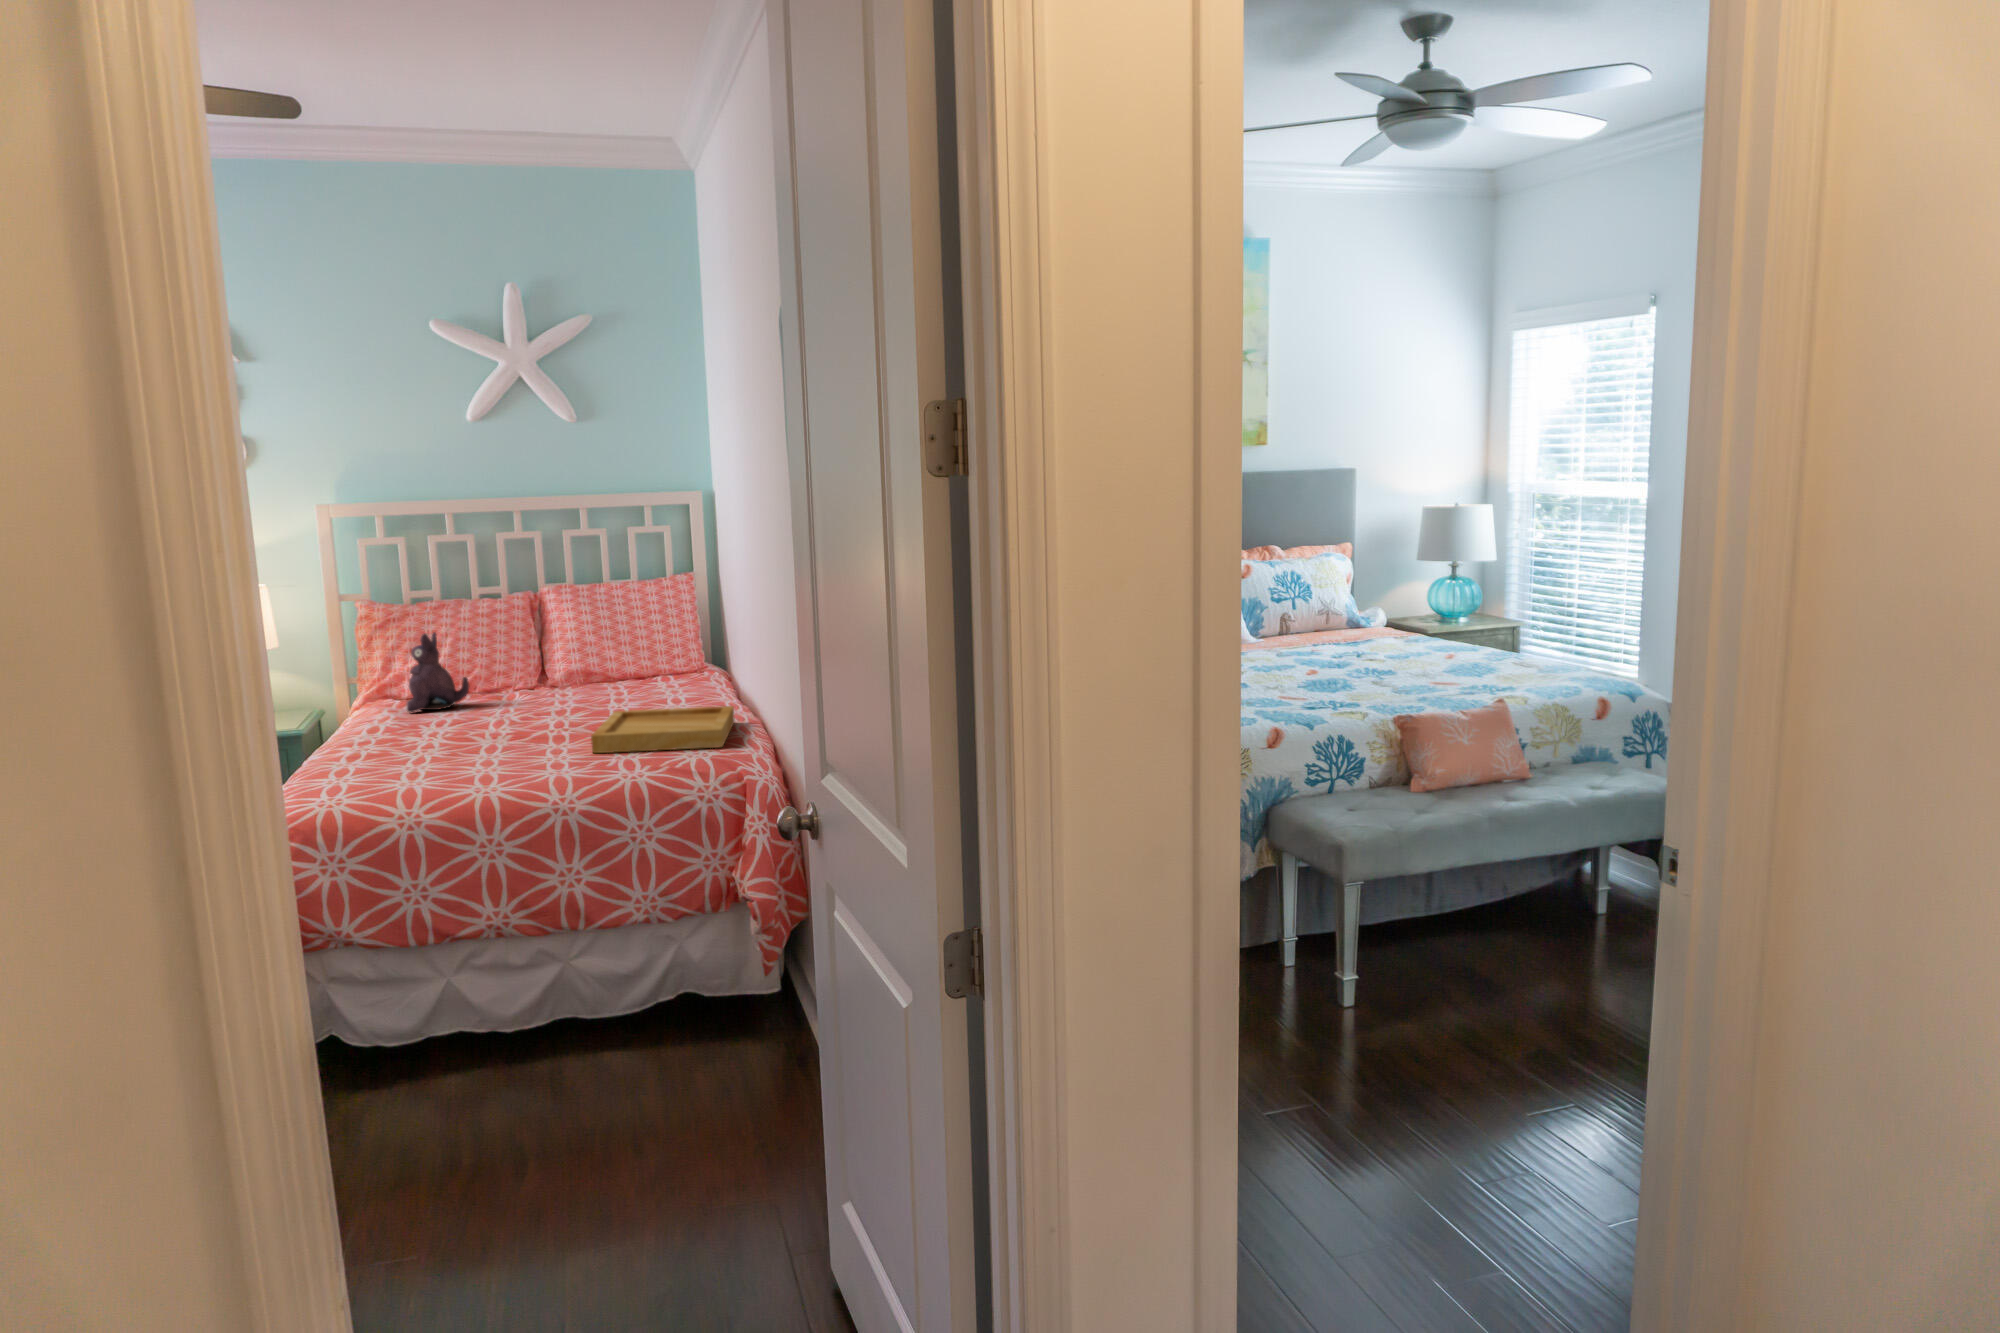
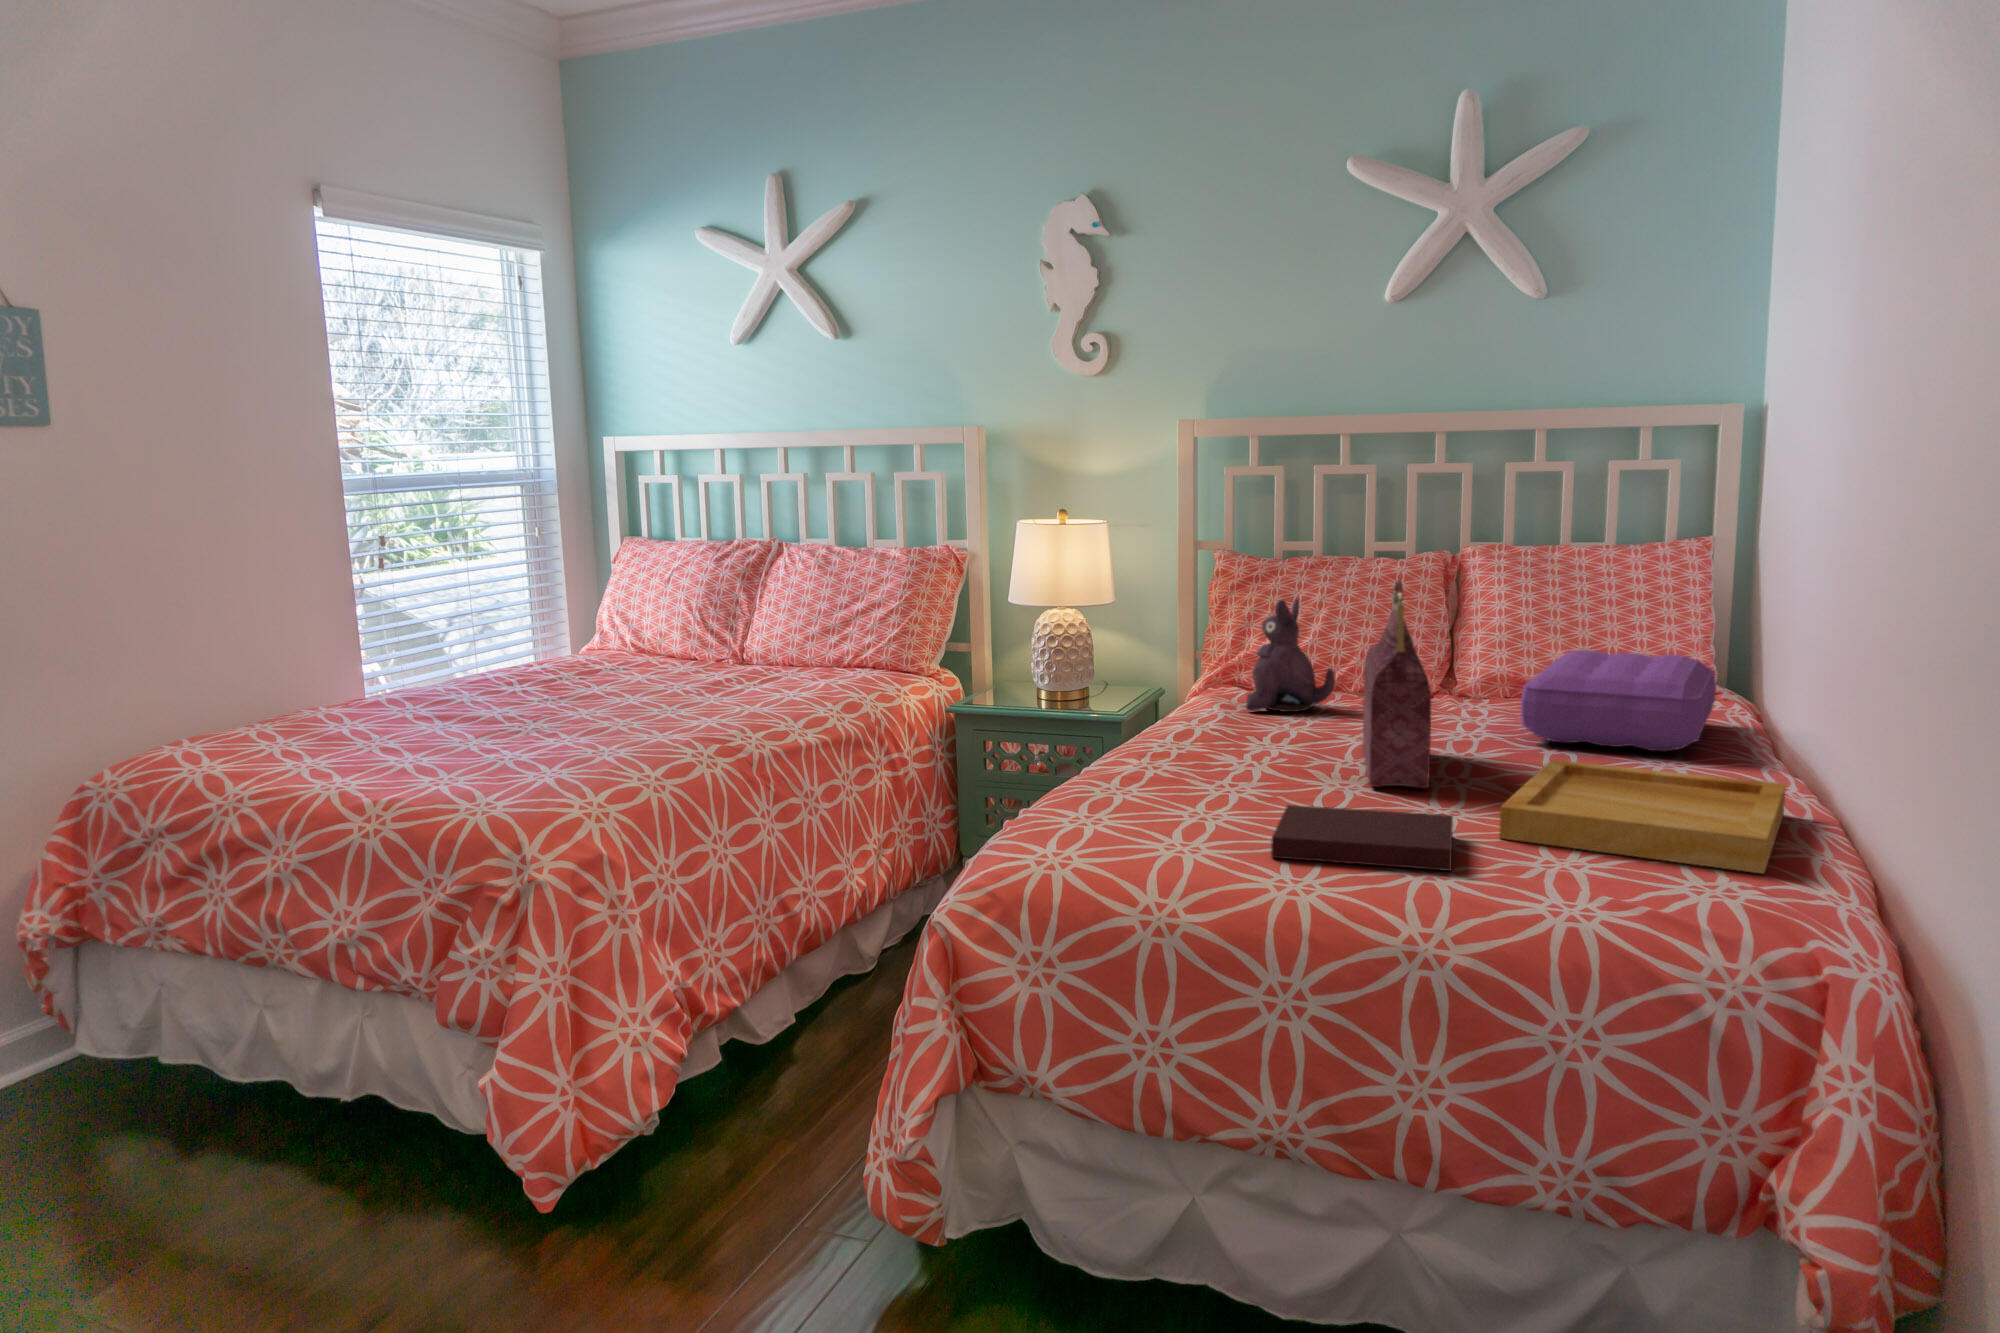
handbag: none [494,615,547,741] -> present [1362,580,1431,788]
pillow: none [593,646,702,705] -> present [1521,650,1716,752]
notebook: none [466,745,570,781] -> present [1271,805,1453,871]

